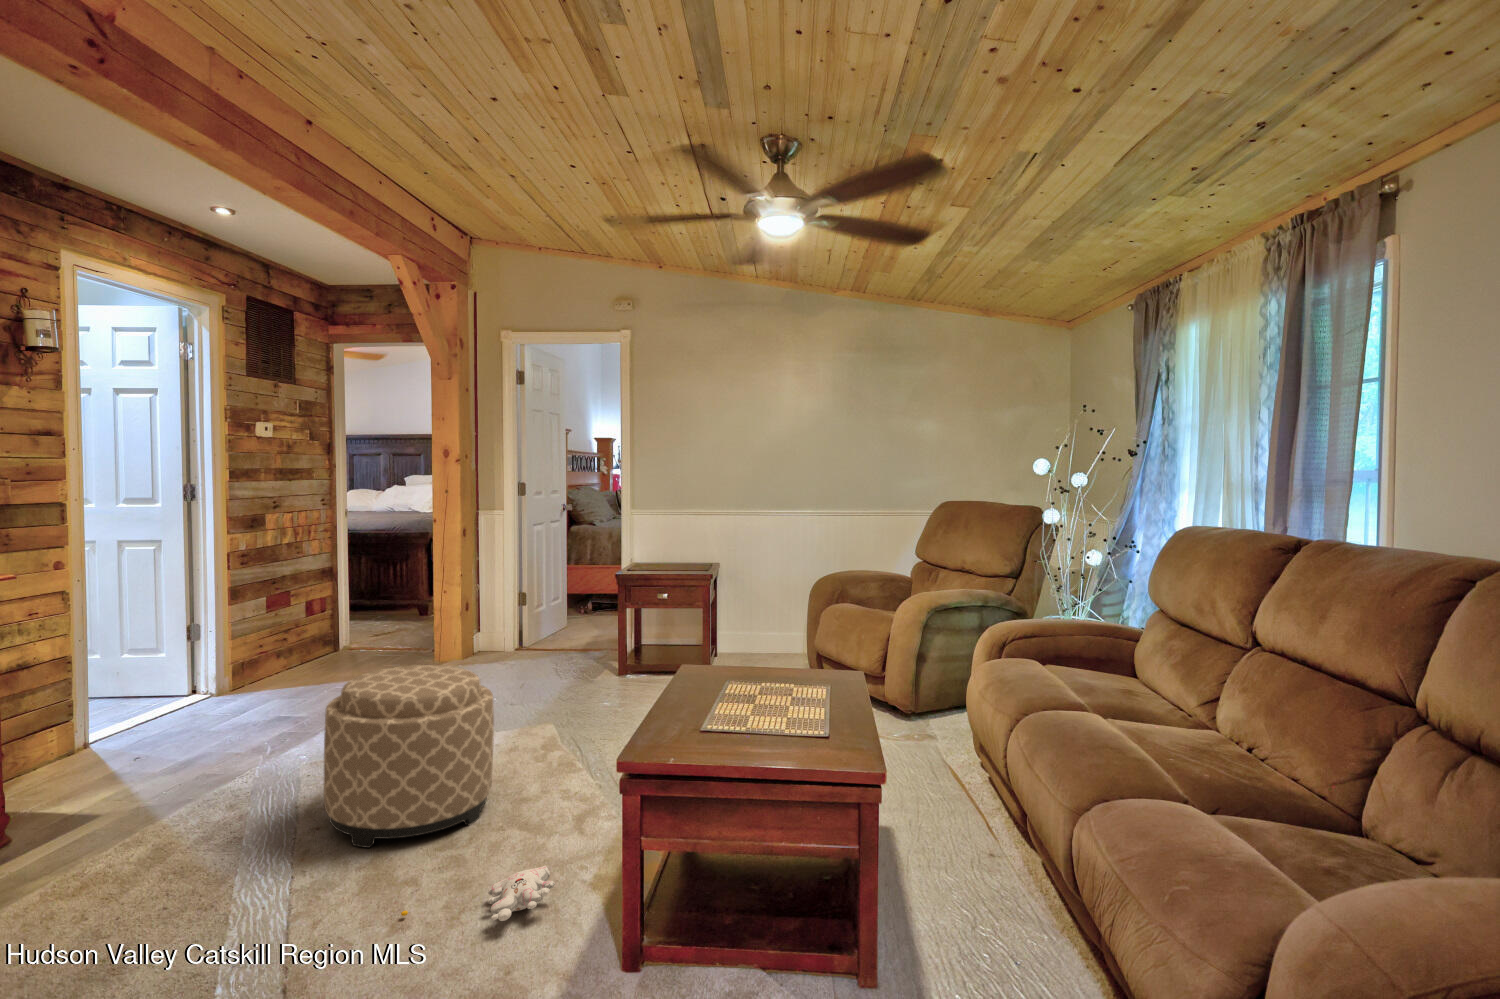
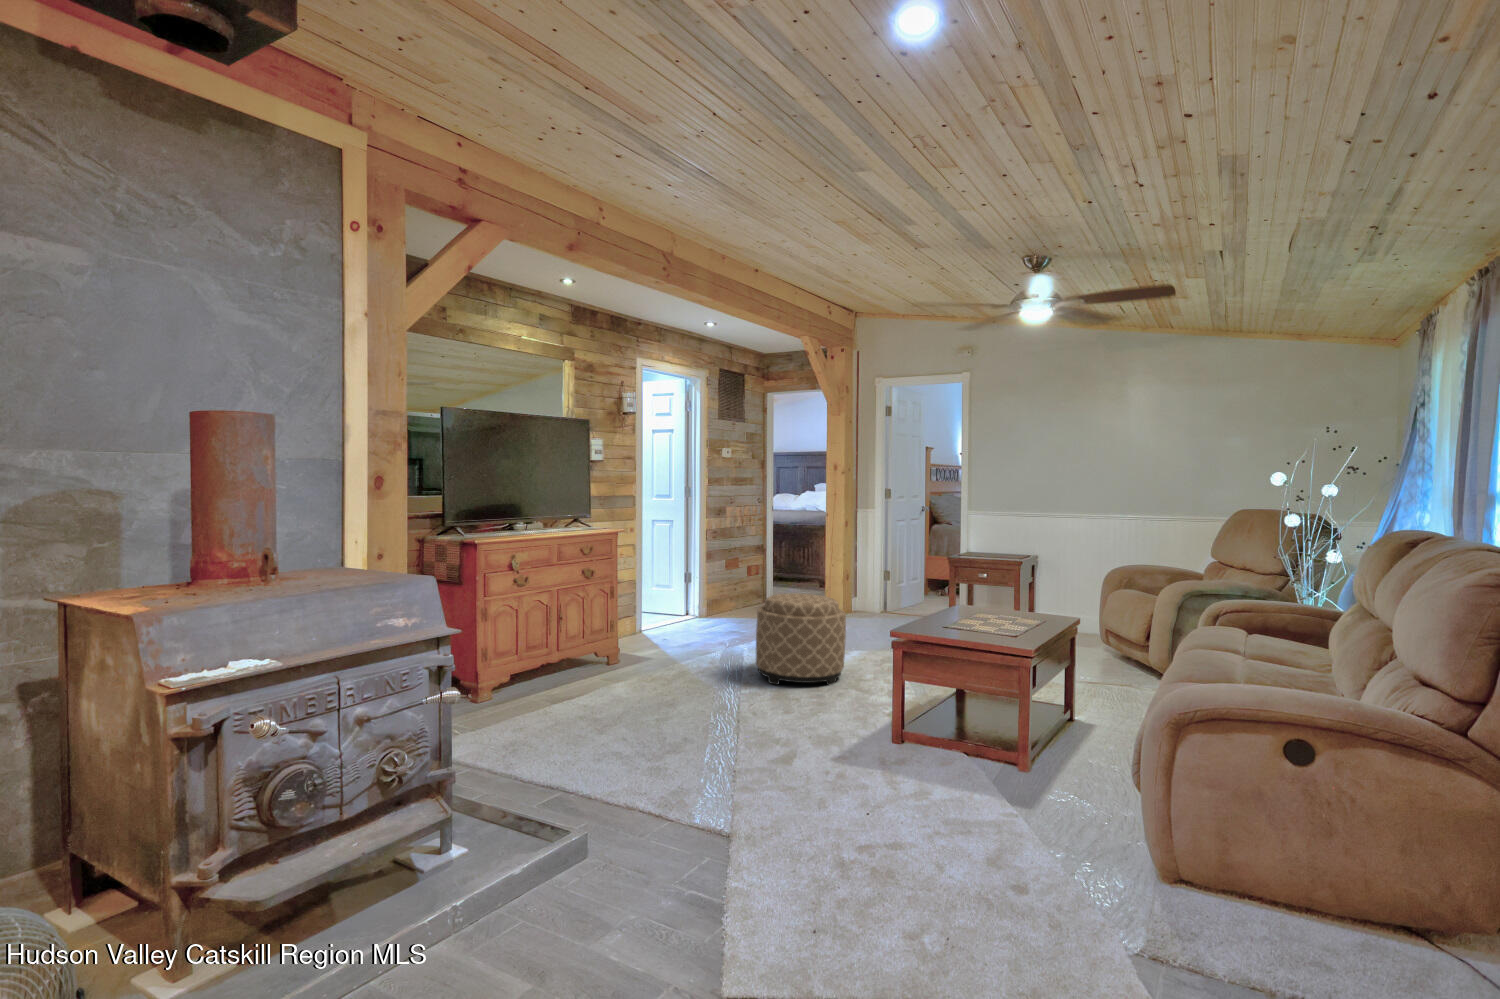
plush toy: present [401,866,555,921] -> none [789,698,866,715]

